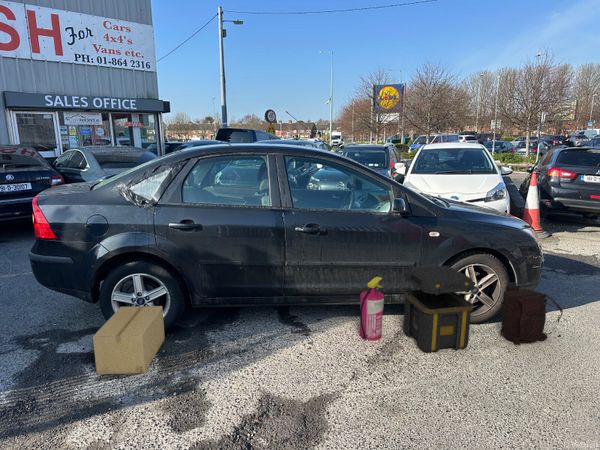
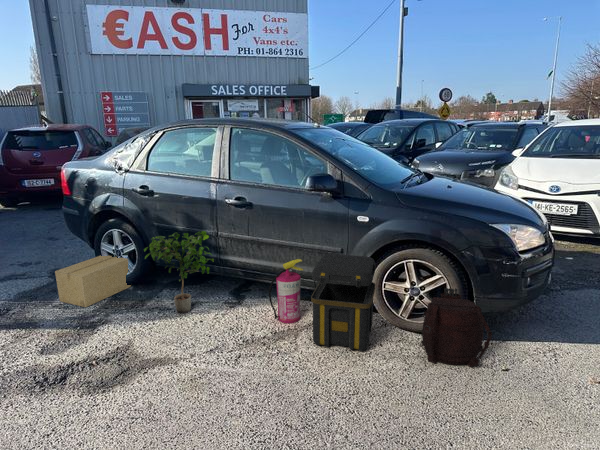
potted plant: none [222,261,294,354] -> present [144,231,214,314]

